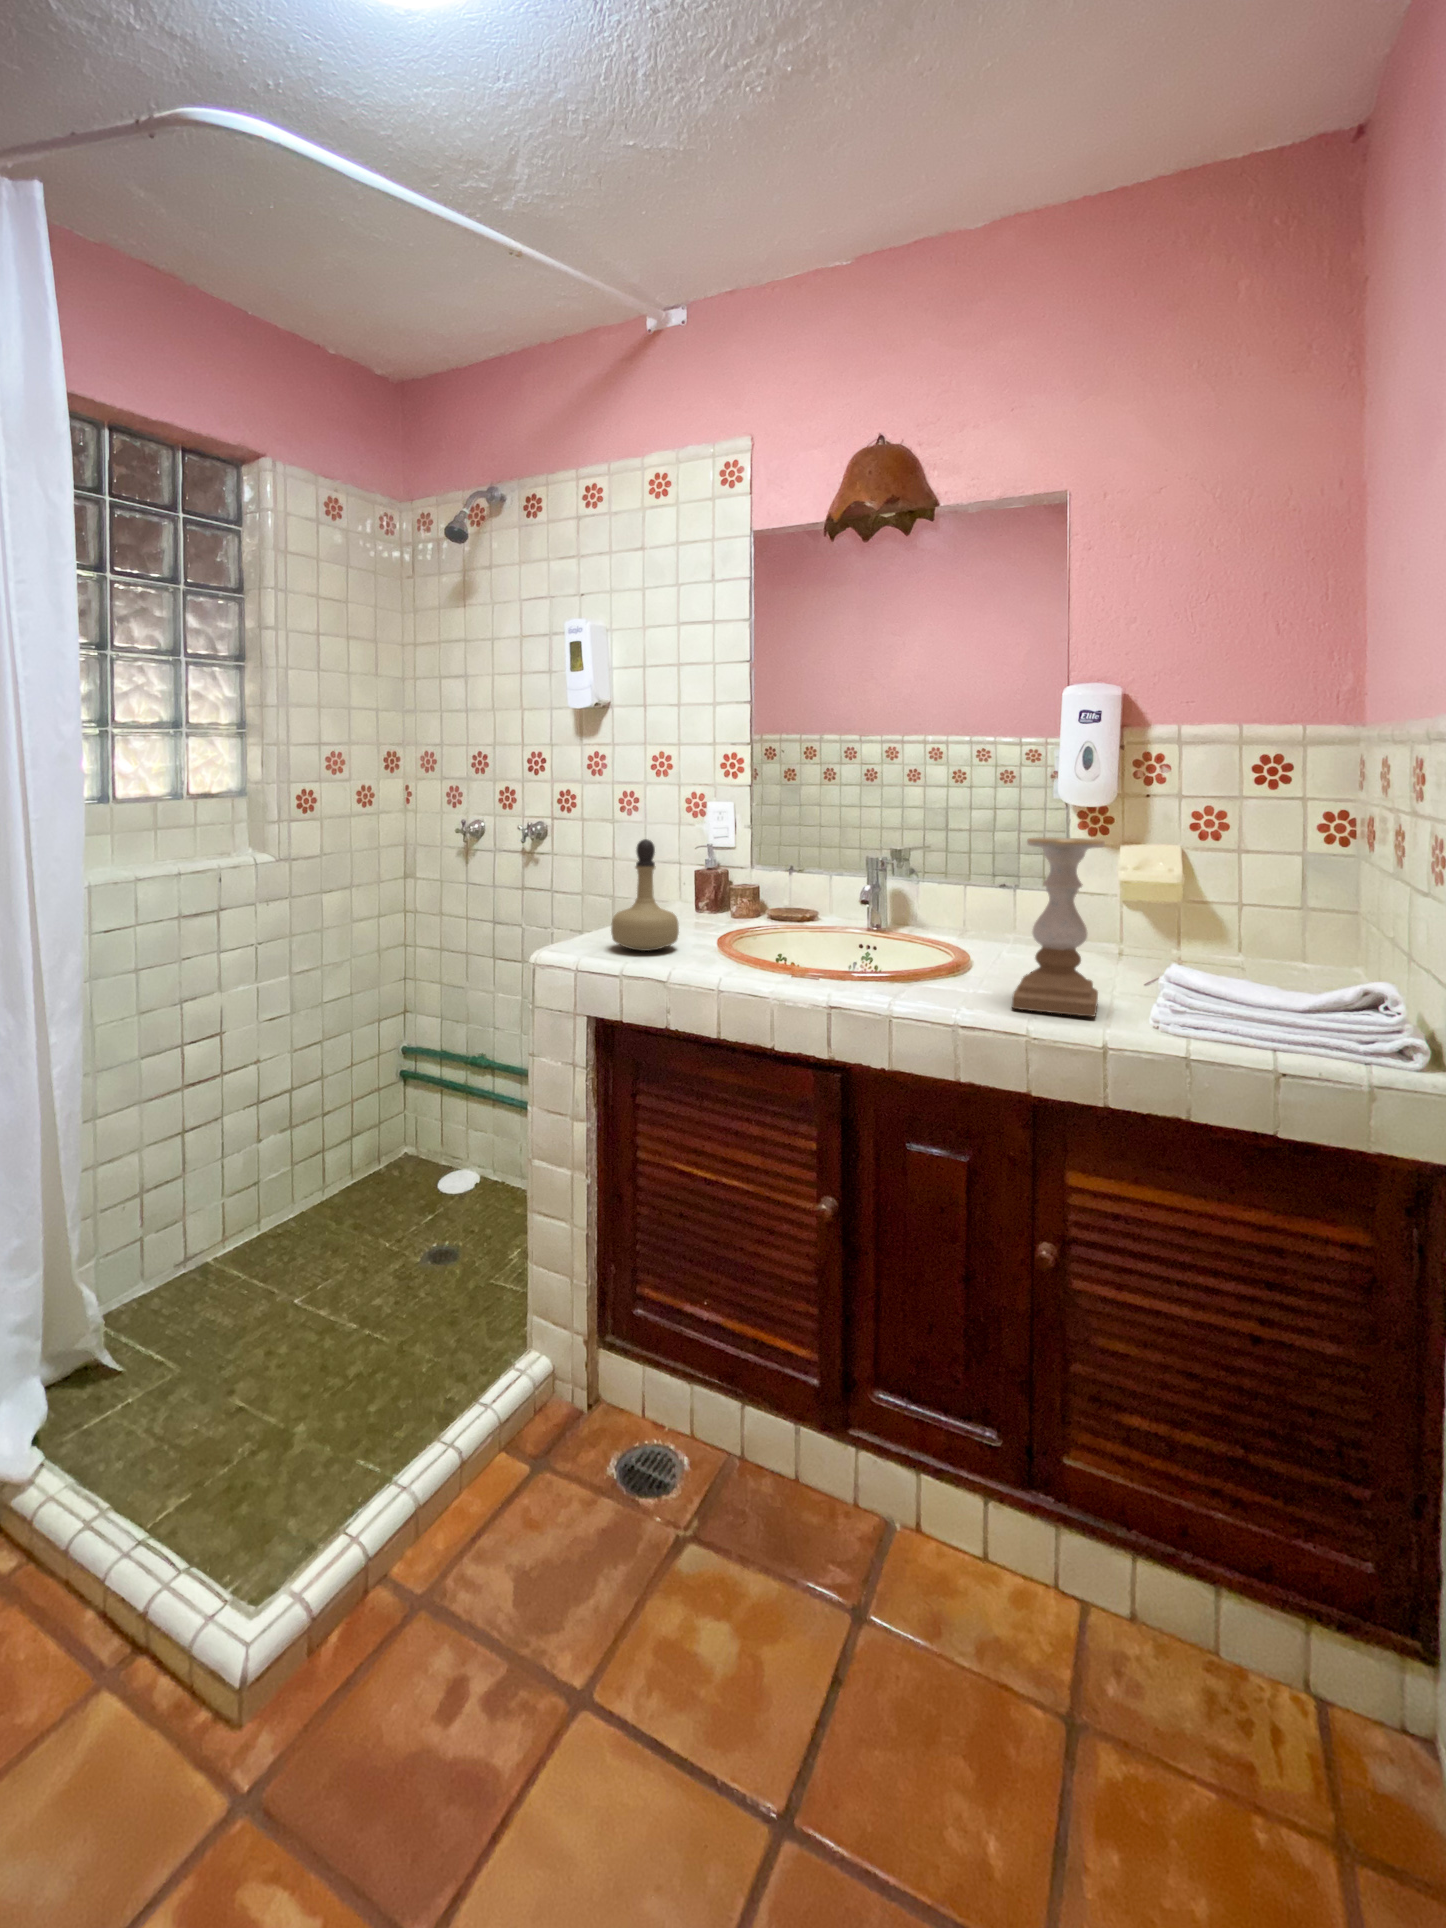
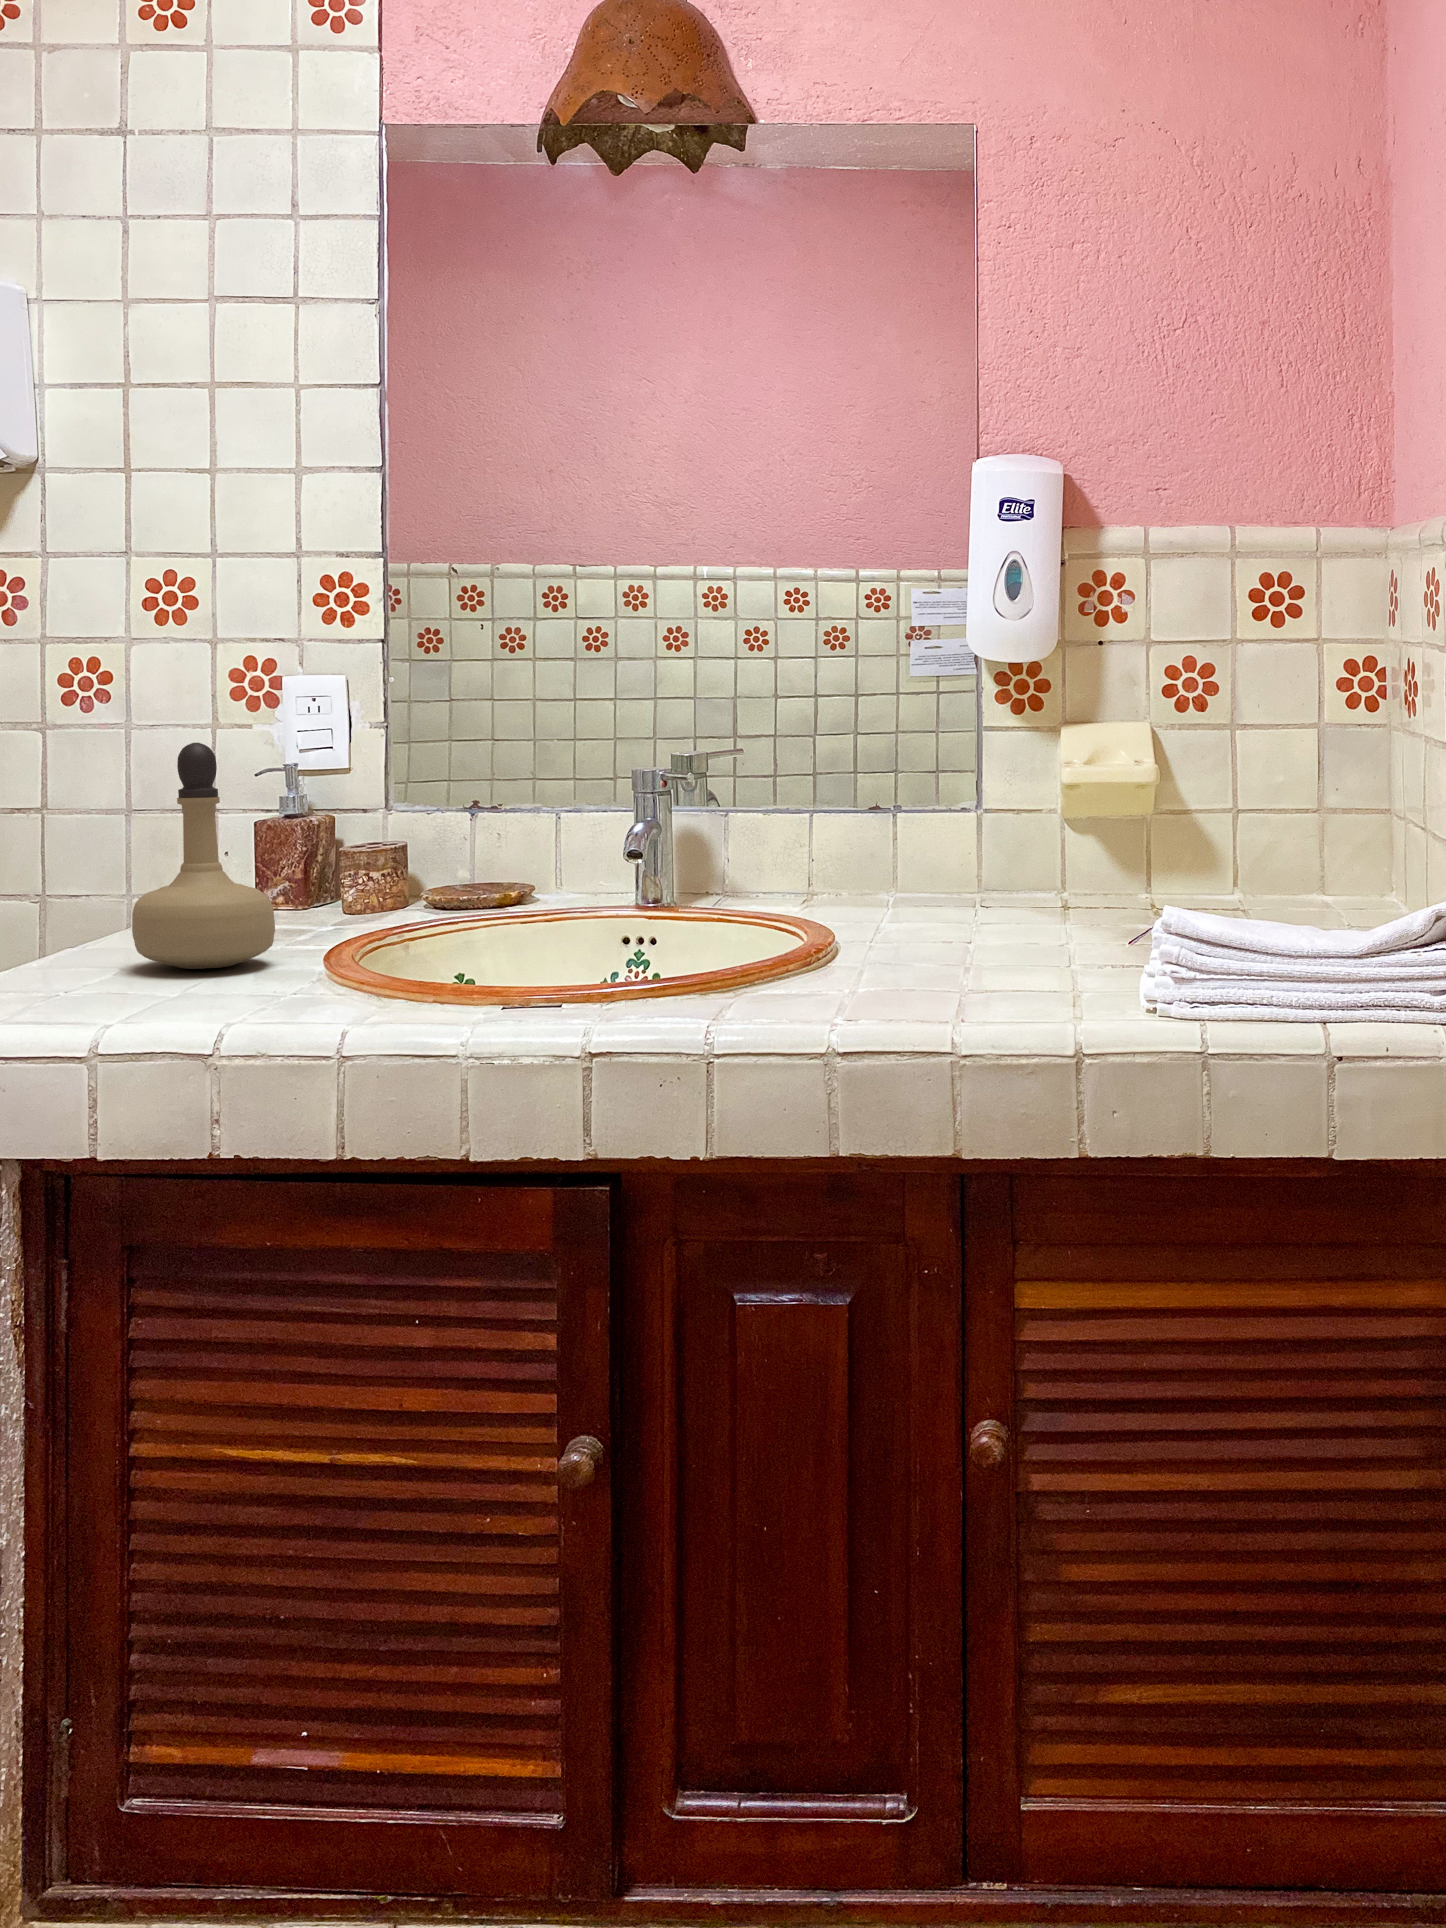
candle holder: present [1012,838,1105,1017] -> none [921,703,1057,1001]

